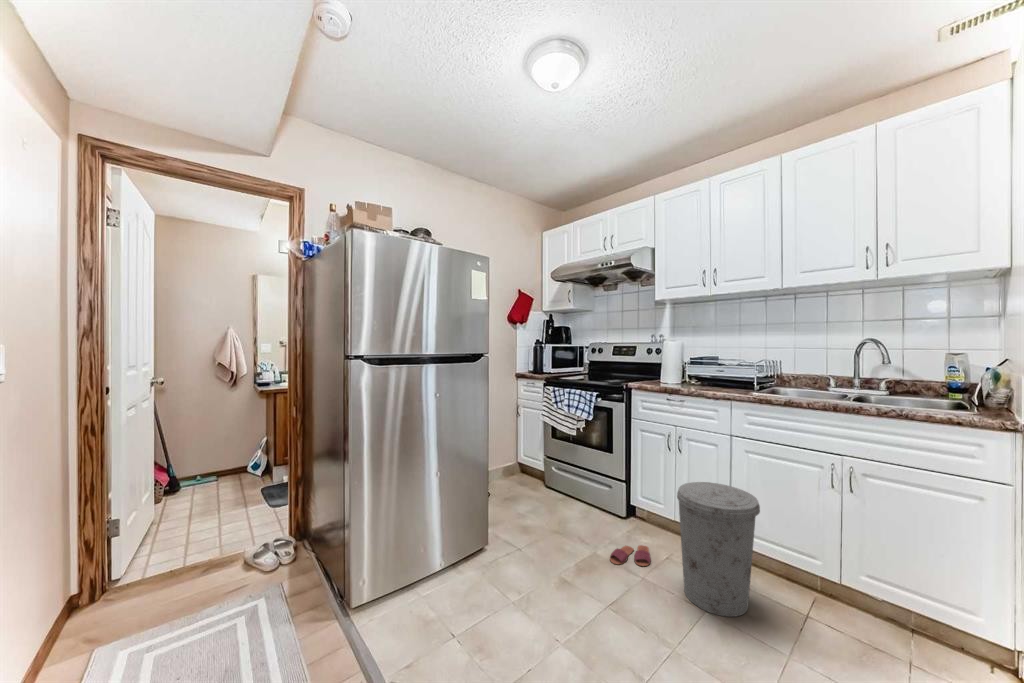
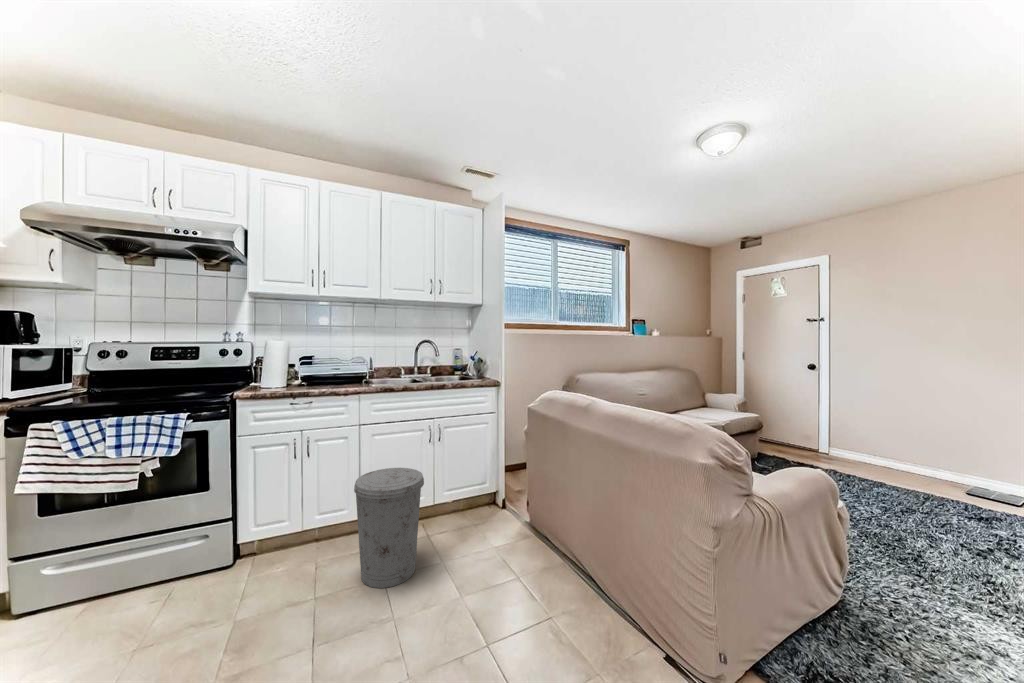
slippers: present [610,545,651,566] -> none [267,576,314,617]

